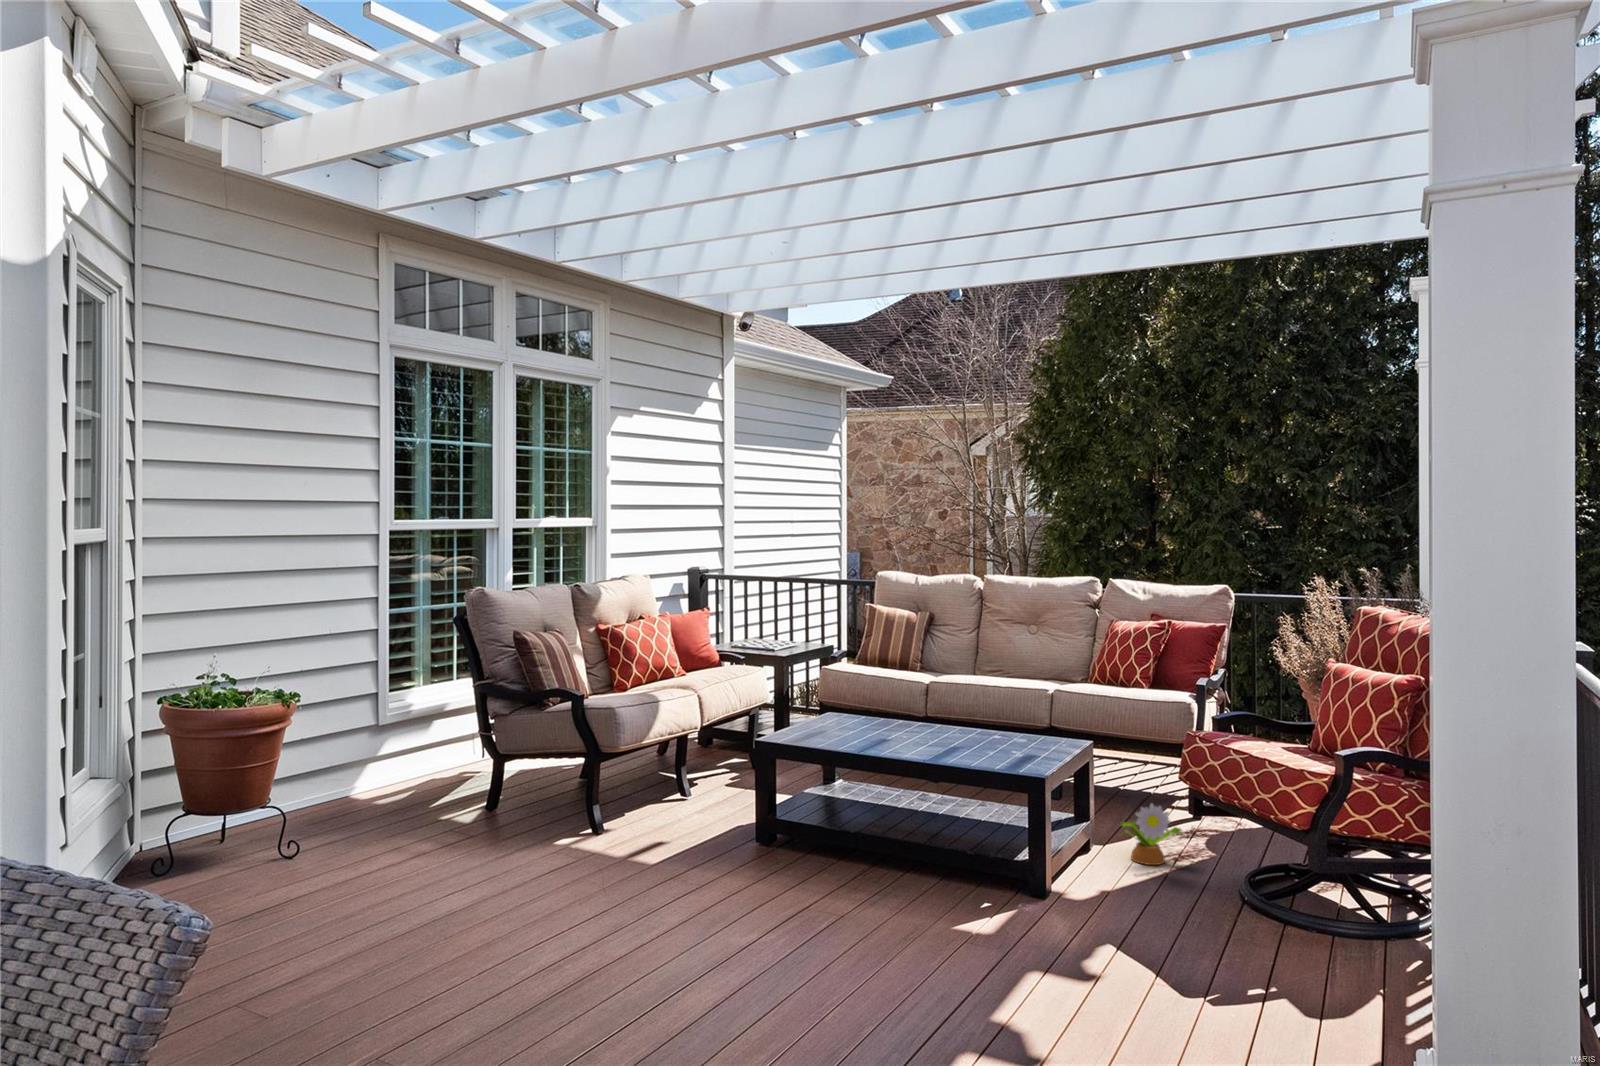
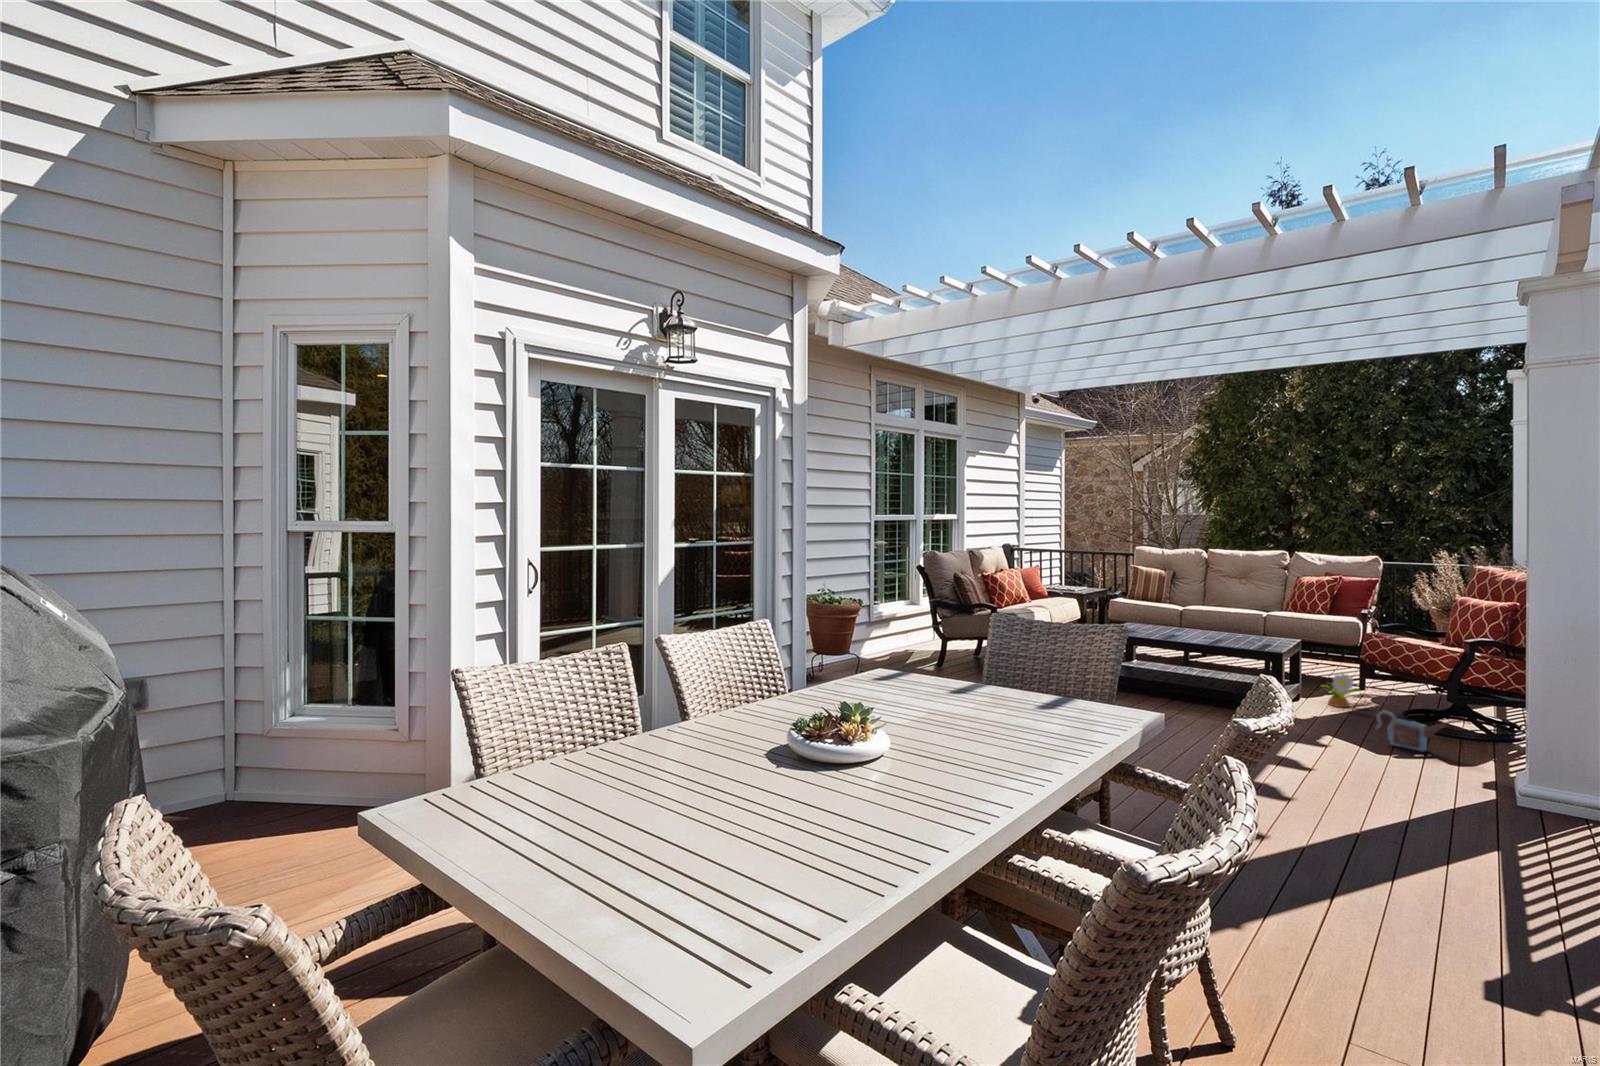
watering can: none [1189,900,1312,987] -> present [1376,710,1447,752]

